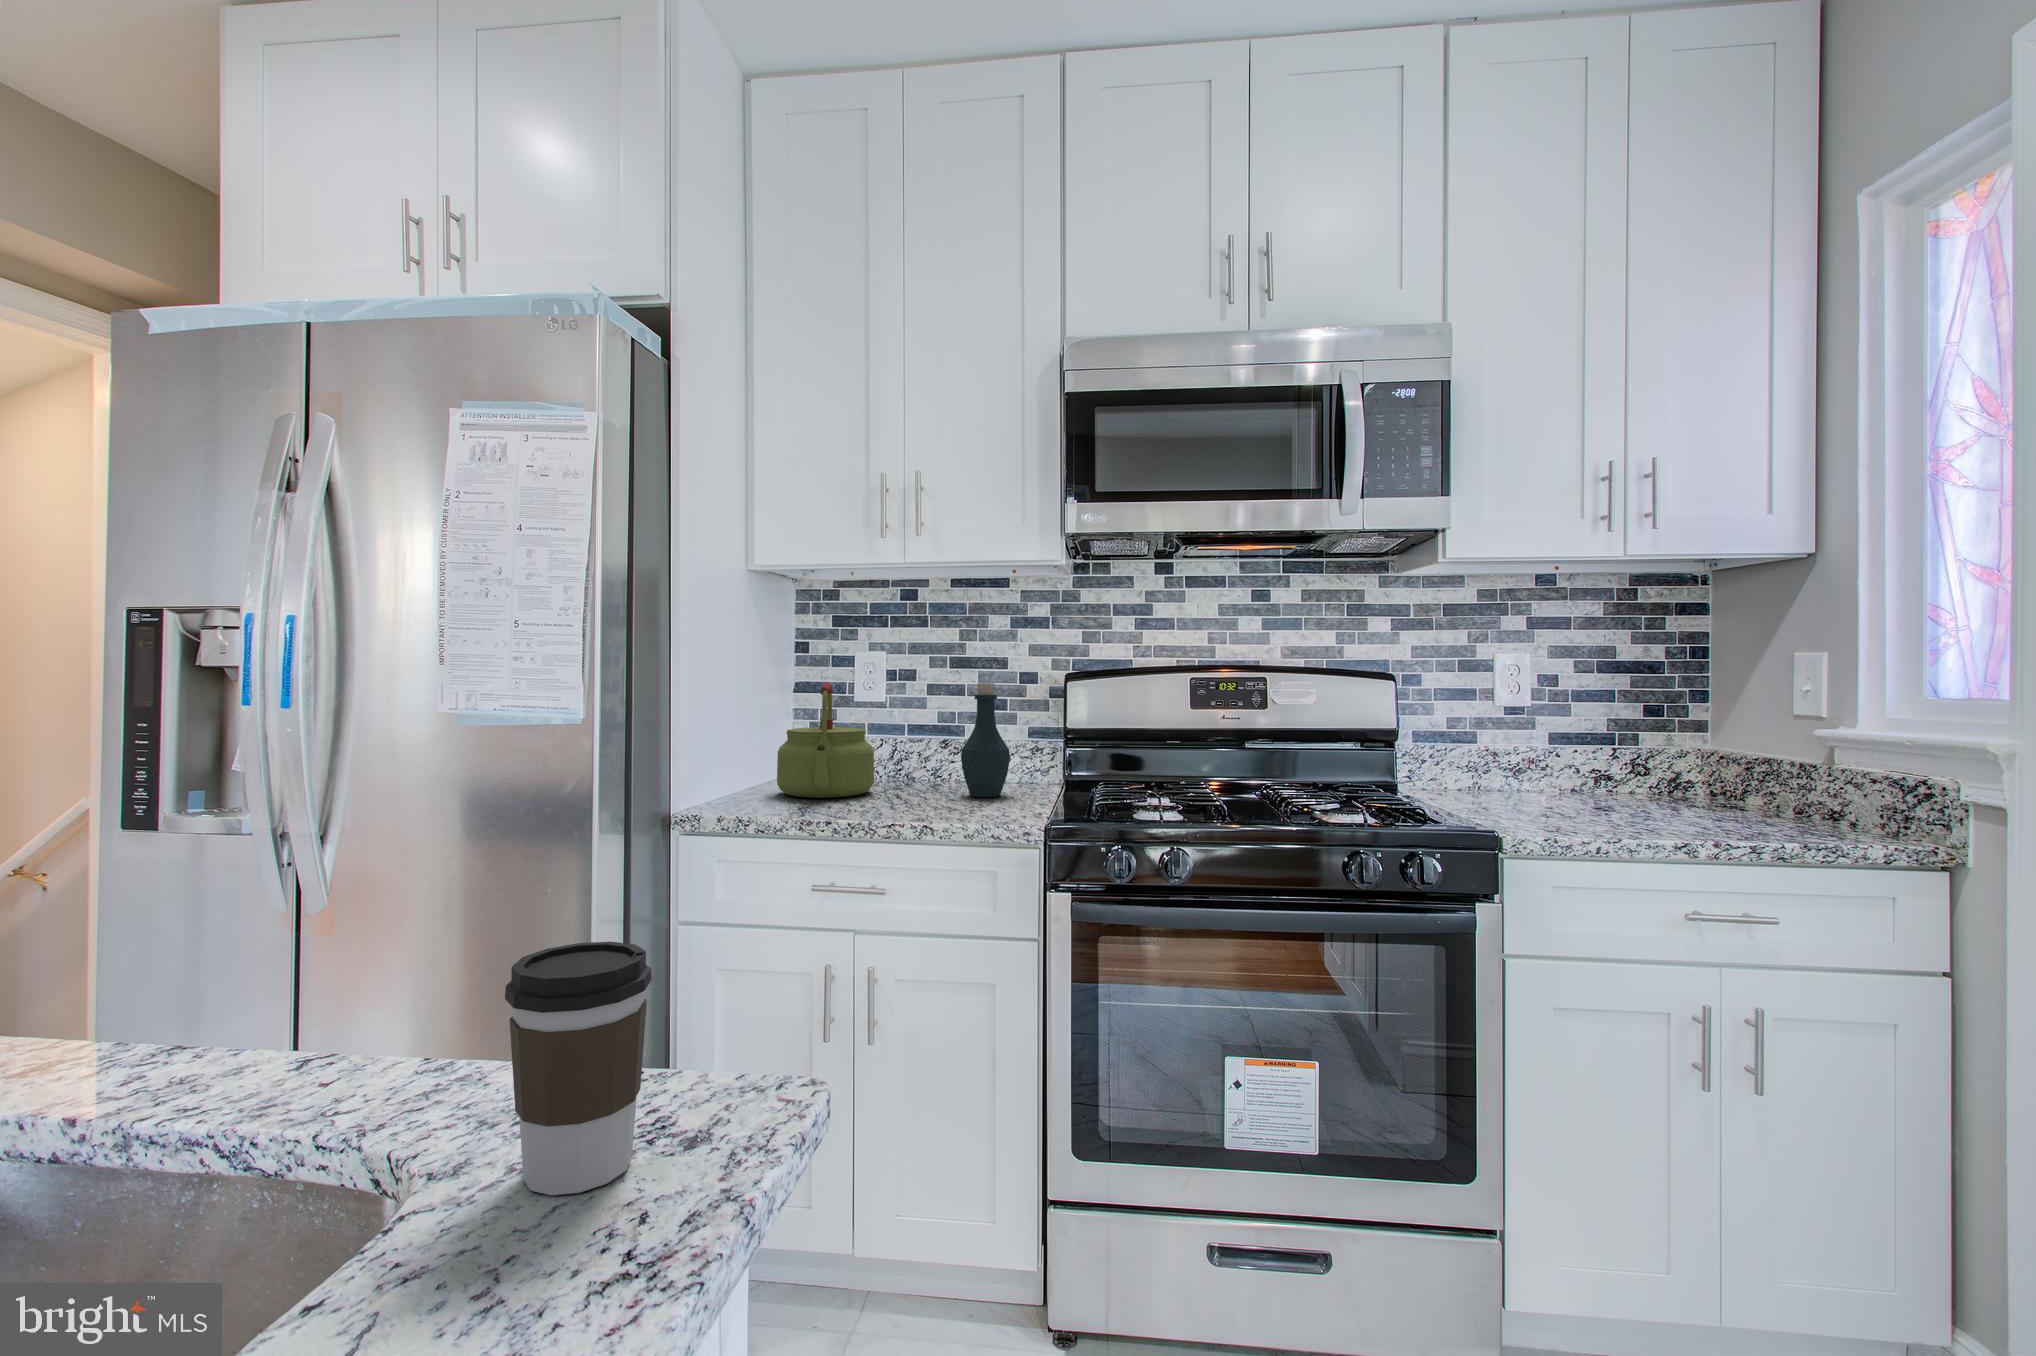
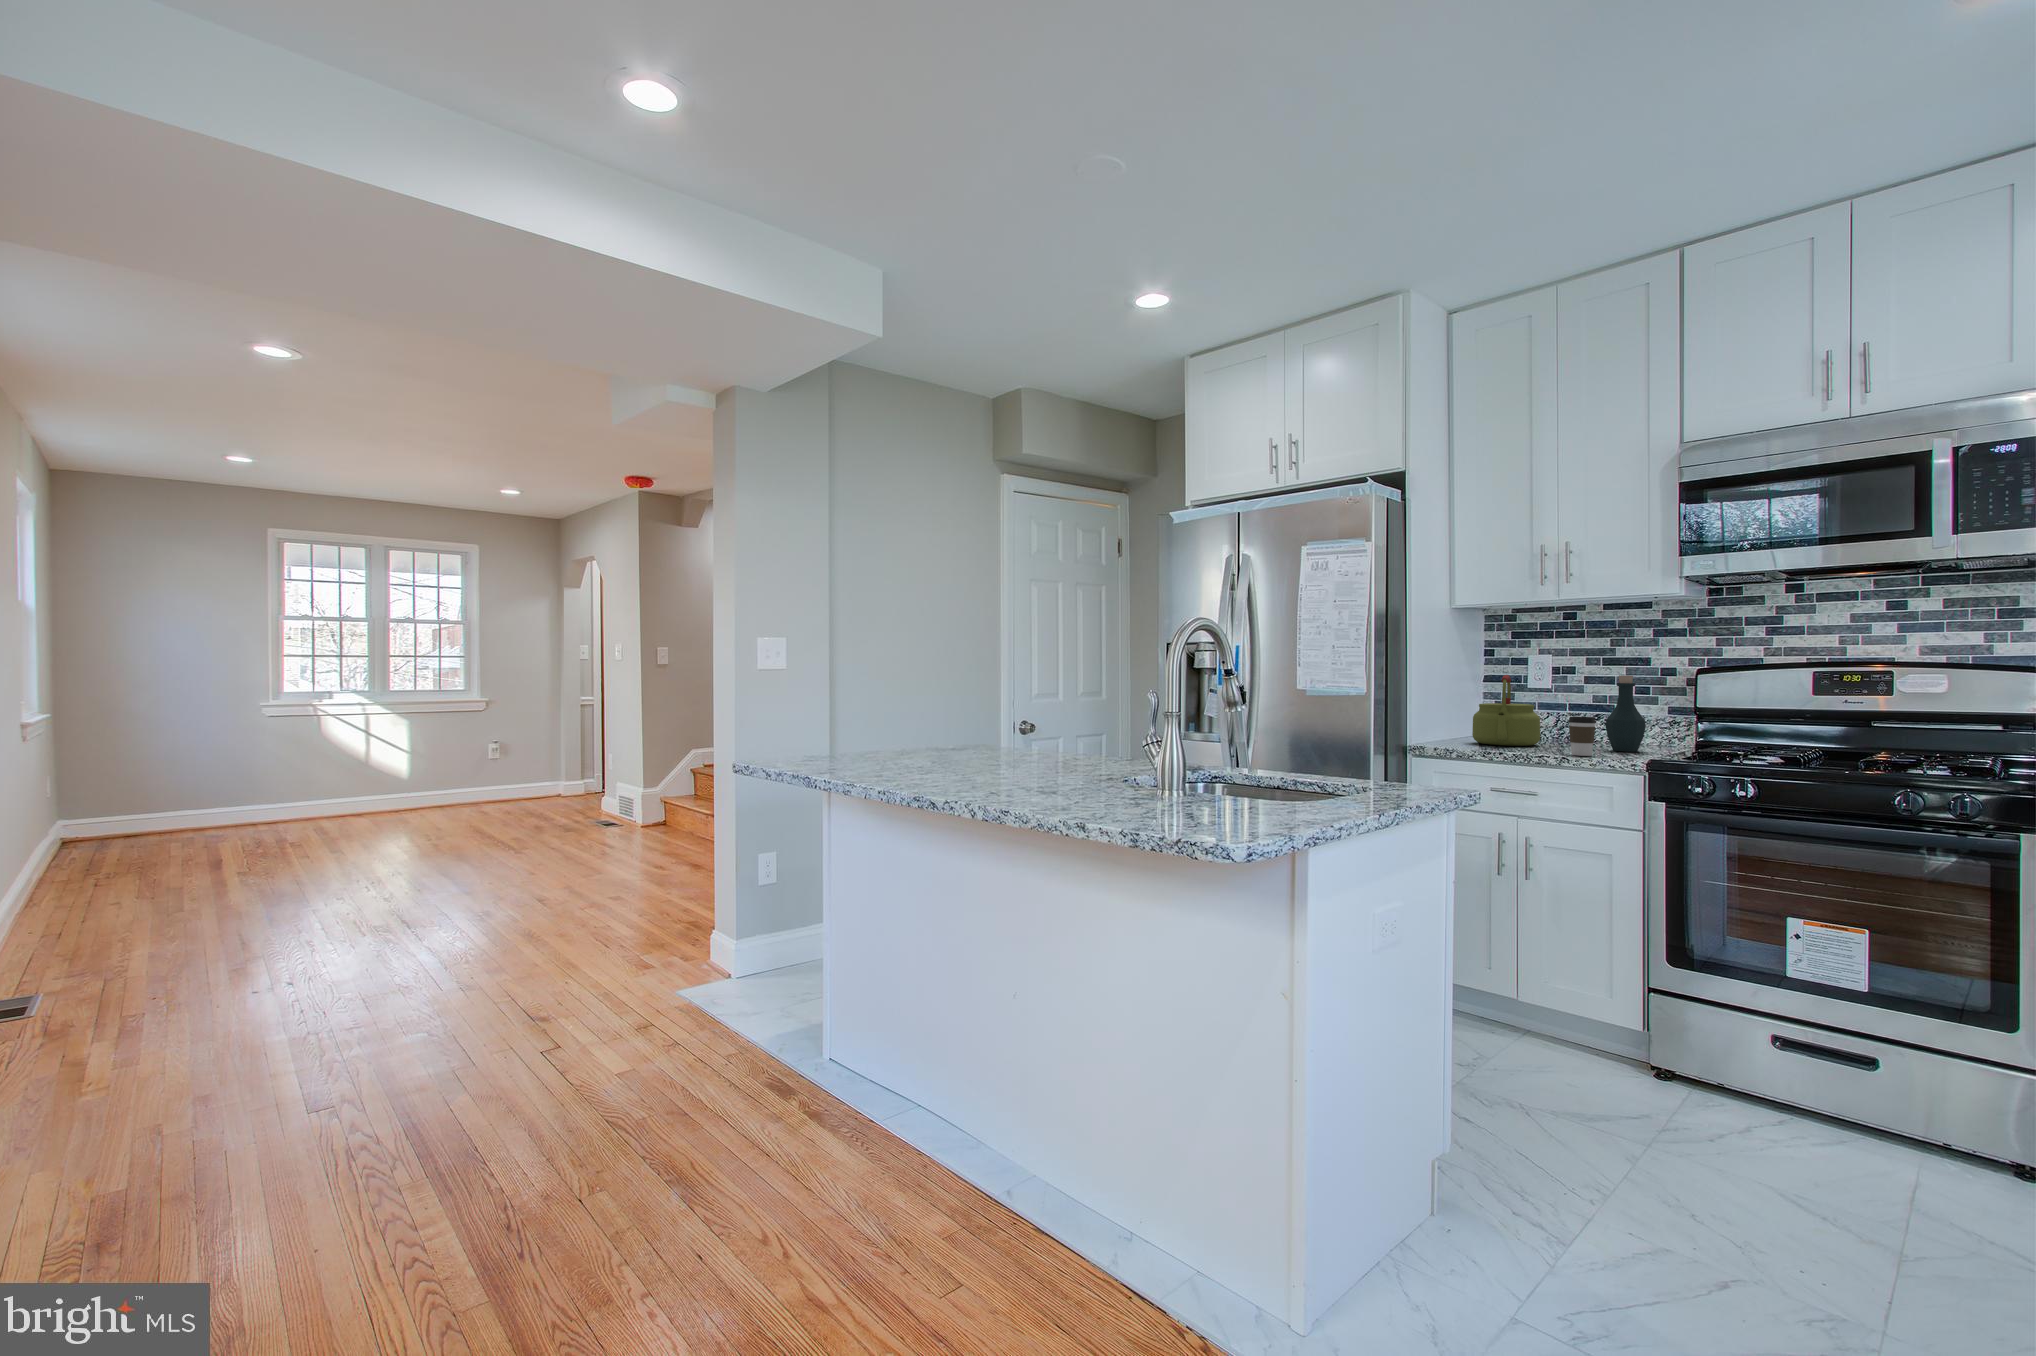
coffee cup: present [505,942,652,1195] -> present [1568,717,1596,756]

